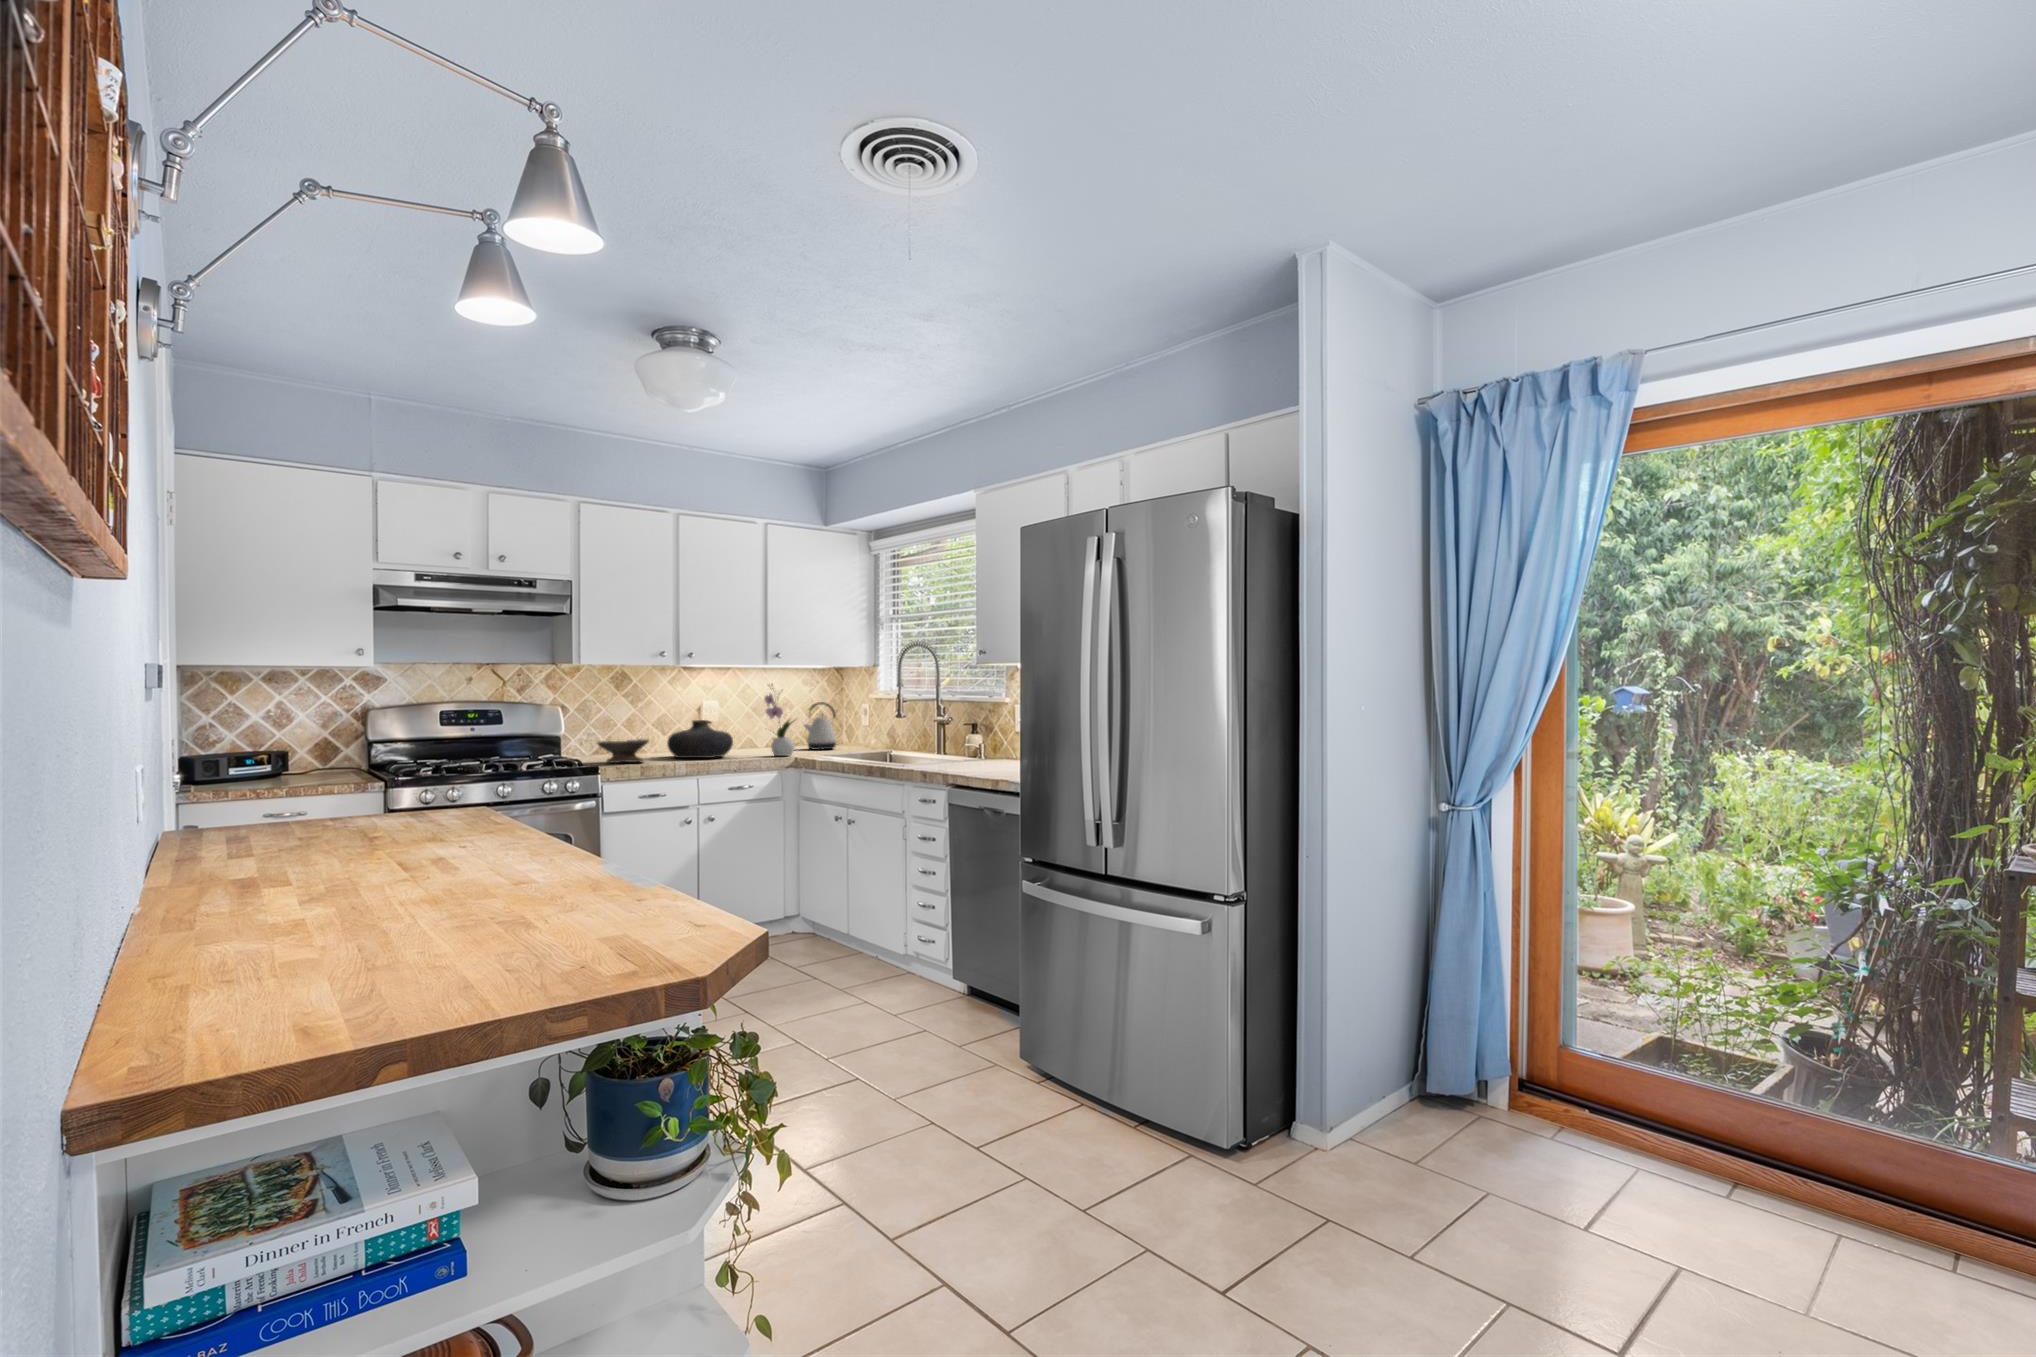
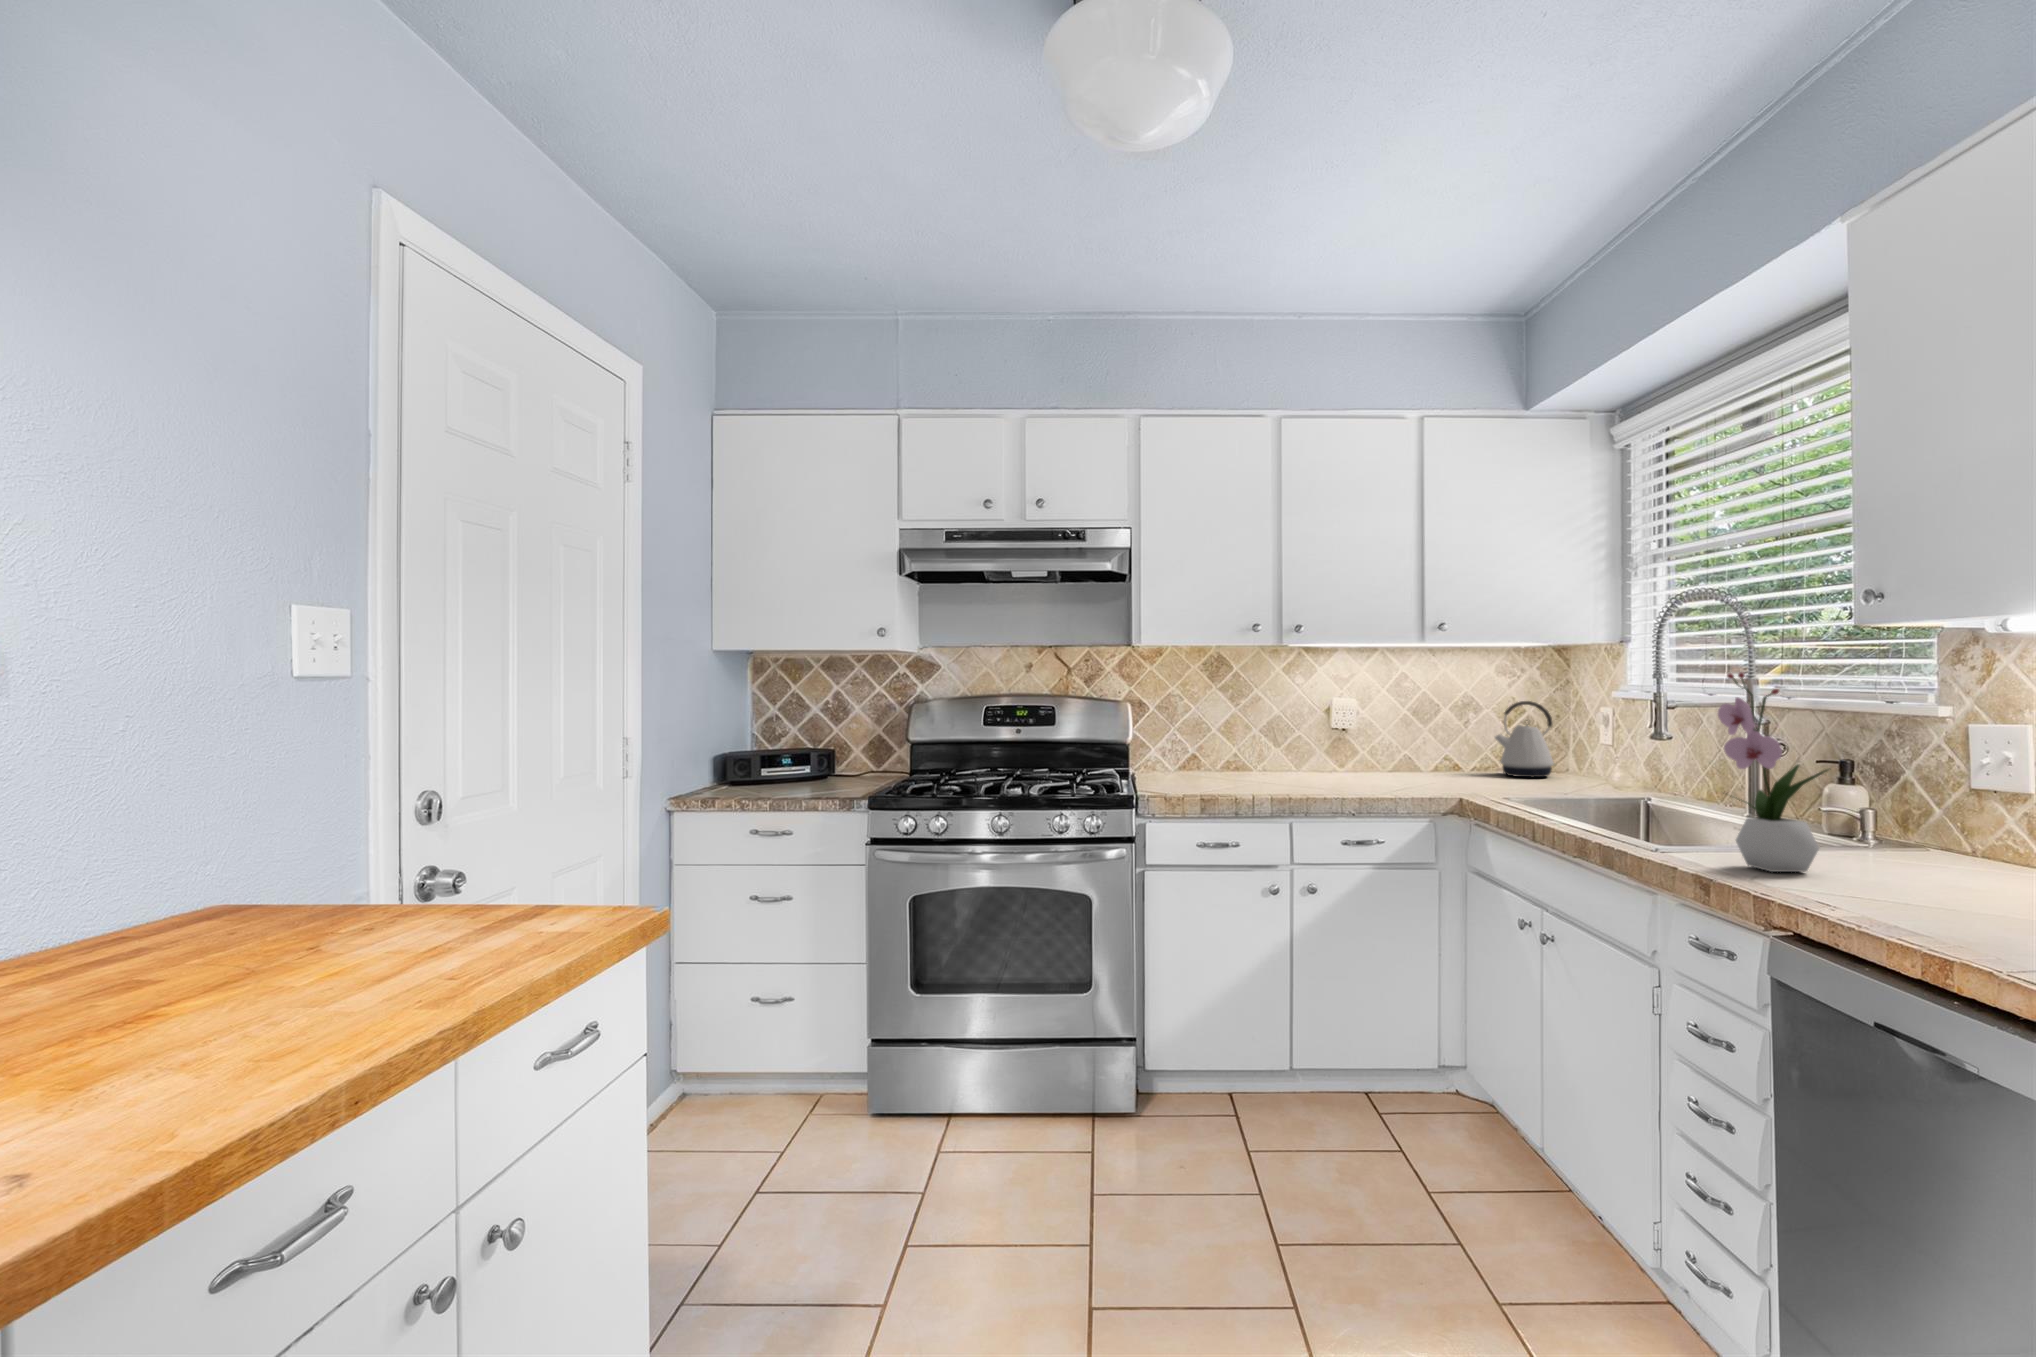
flower arrangement: present [764,688,795,756] -> present [1717,672,1828,872]
vase: present [667,720,733,758] -> none [1268,726,1366,786]
bowl: present [597,739,649,763] -> none [1161,753,1233,789]

